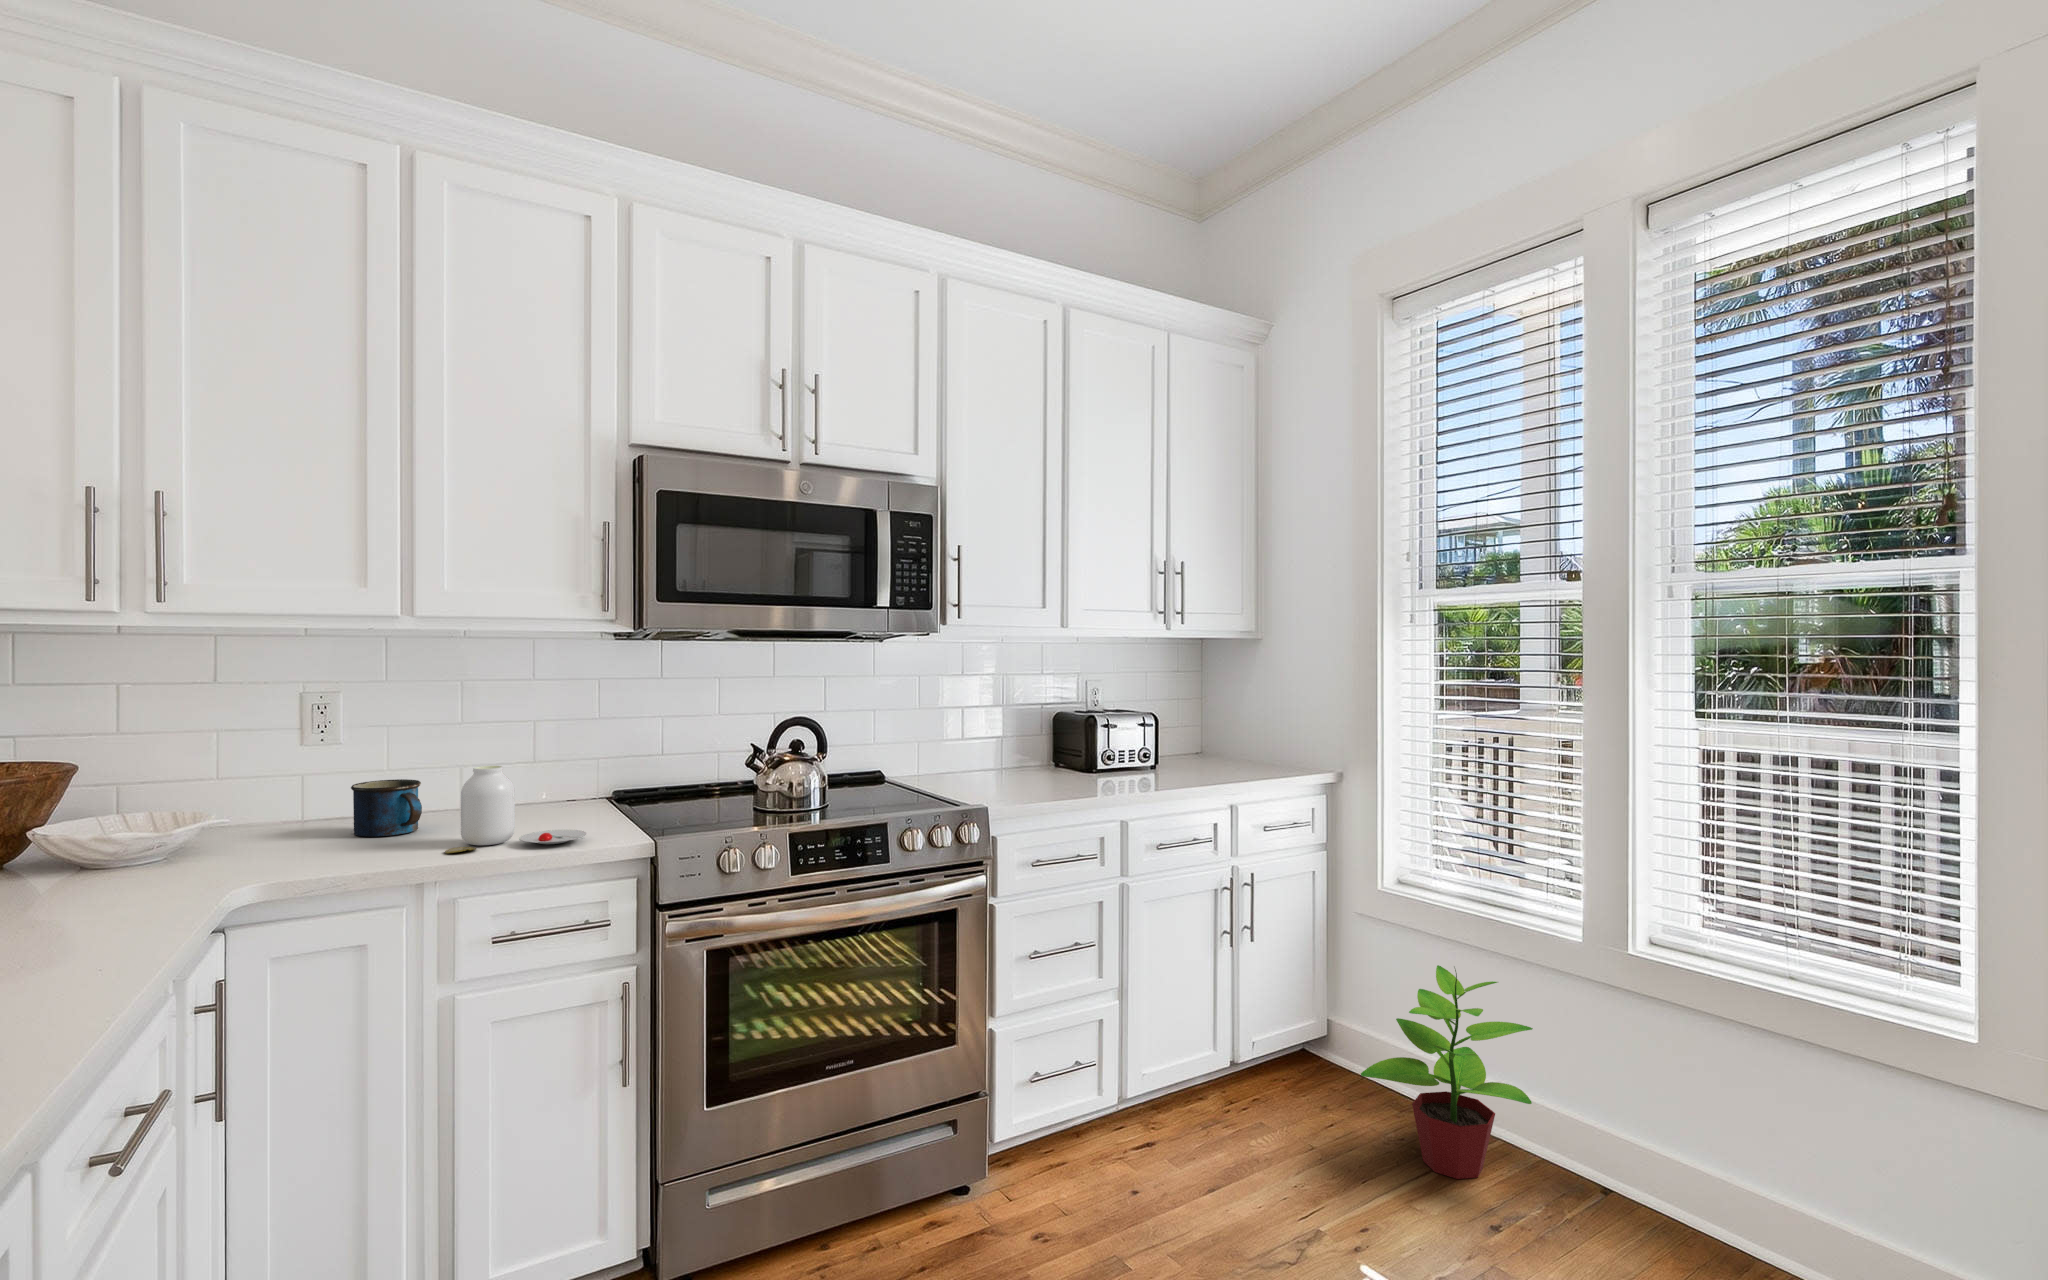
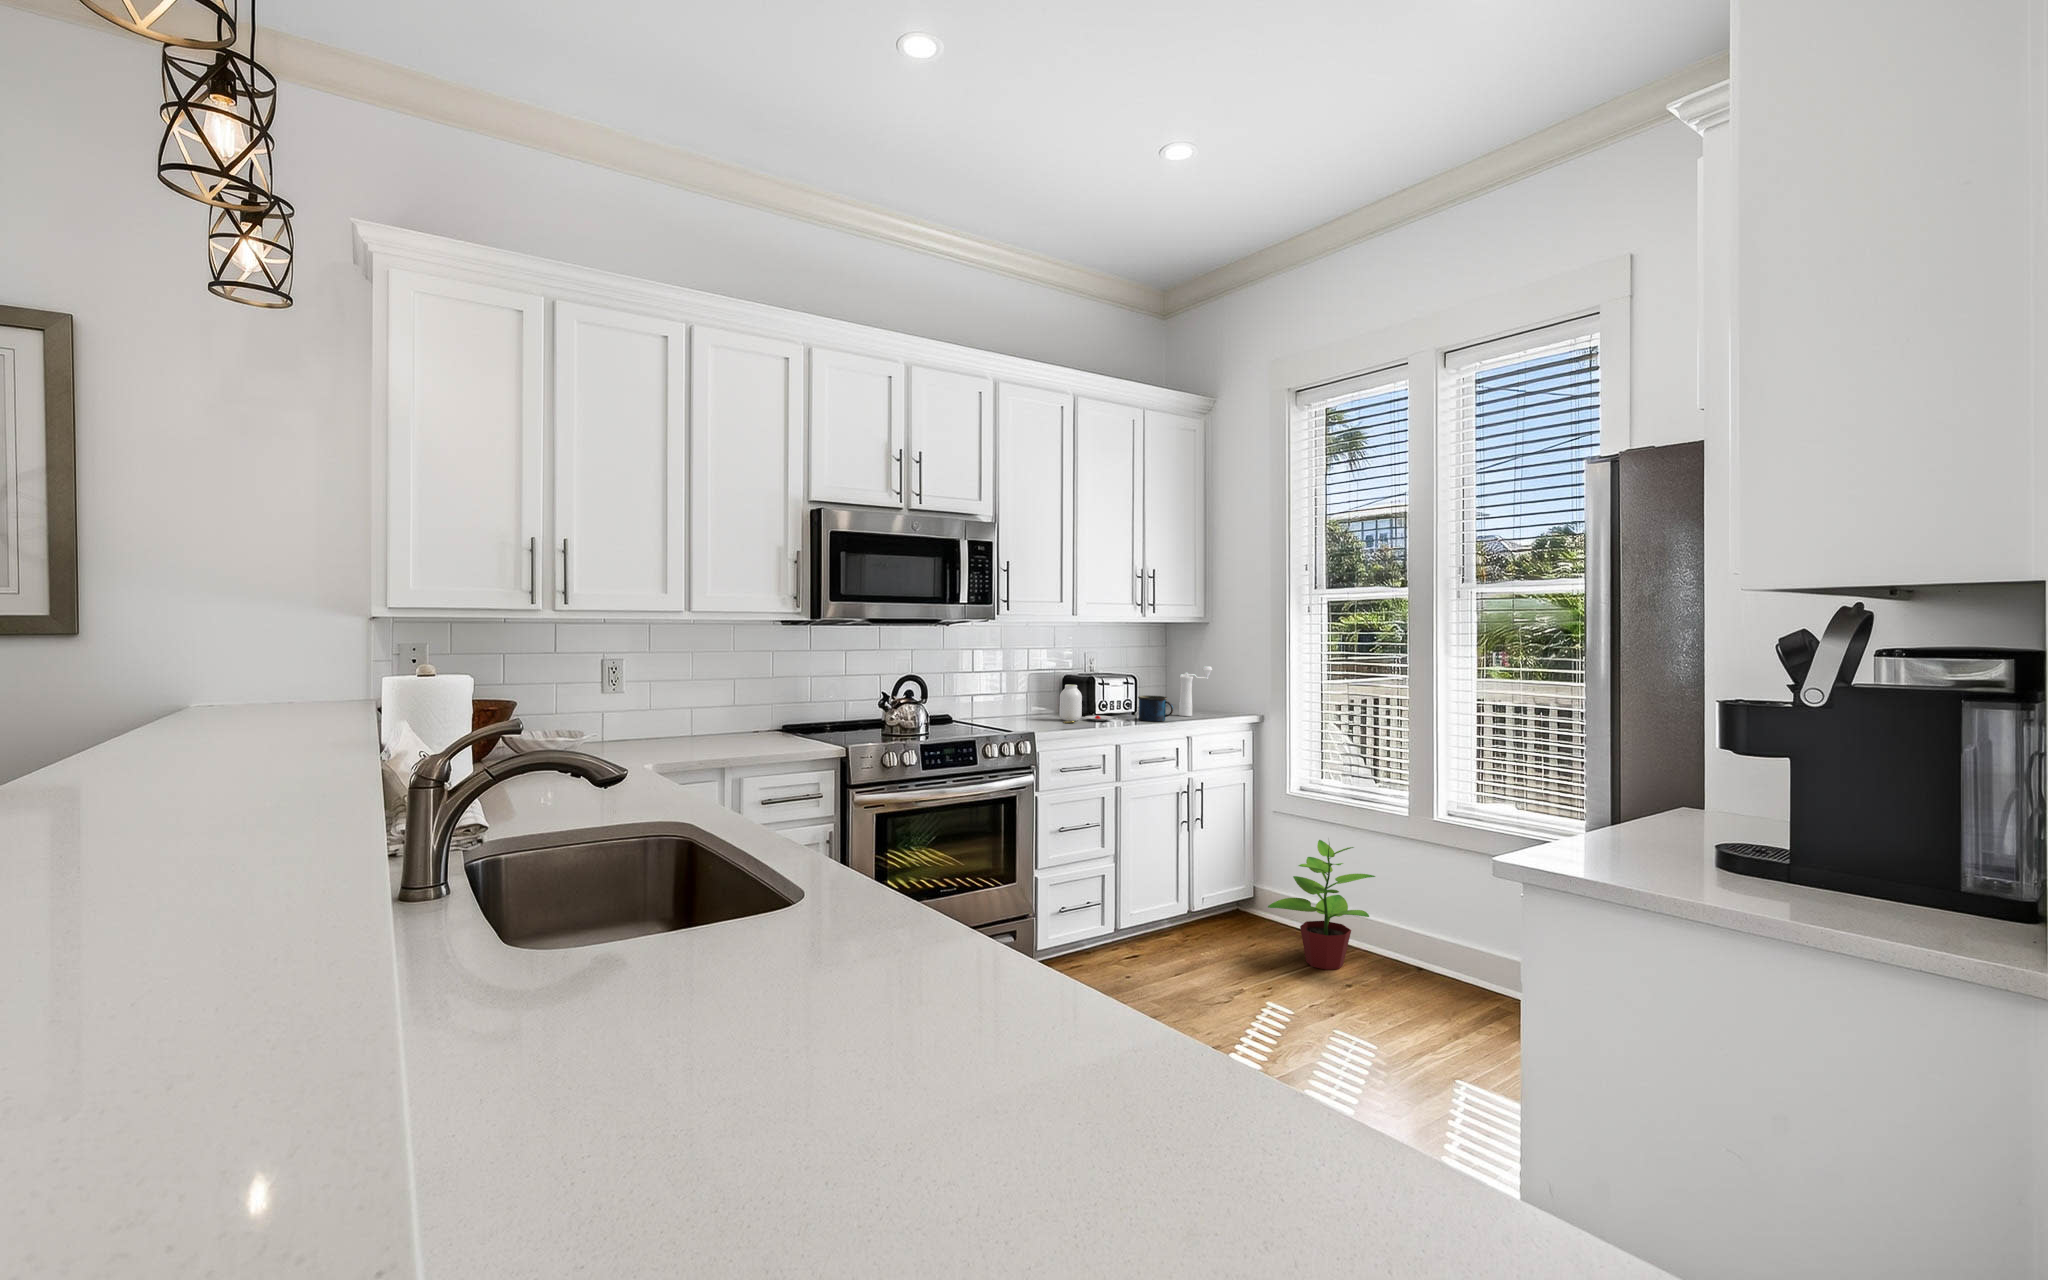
pepper mill: none [1218,700,1265,771] -> present [1179,666,1212,716]
jar: present [445,766,587,853] -> present [1059,685,1114,723]
mug: present [351,779,422,837] -> present [1138,695,1173,721]

